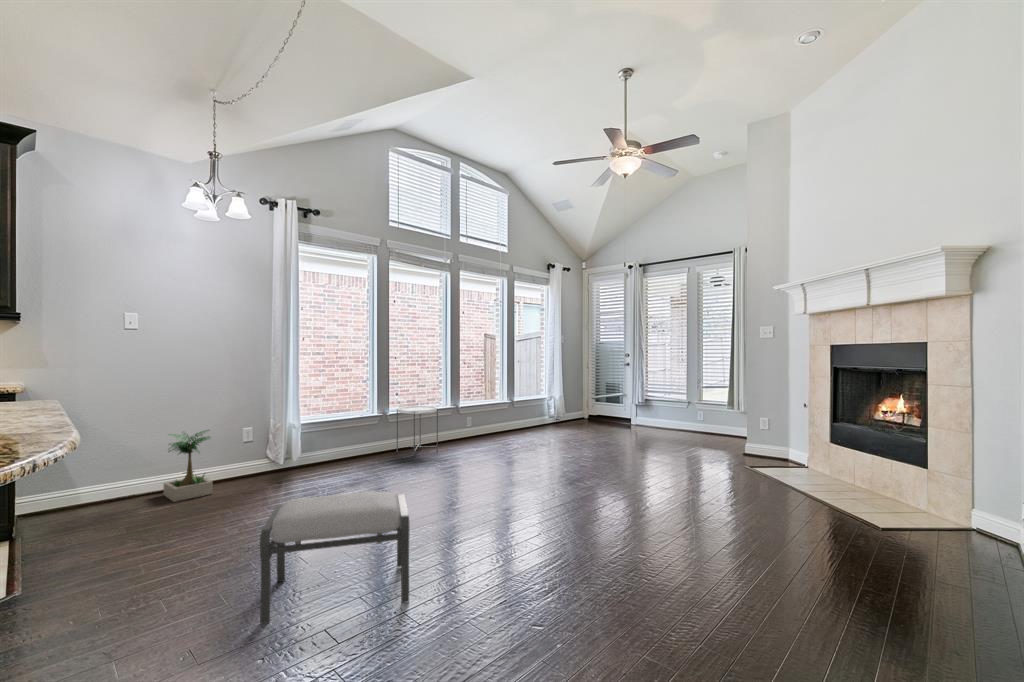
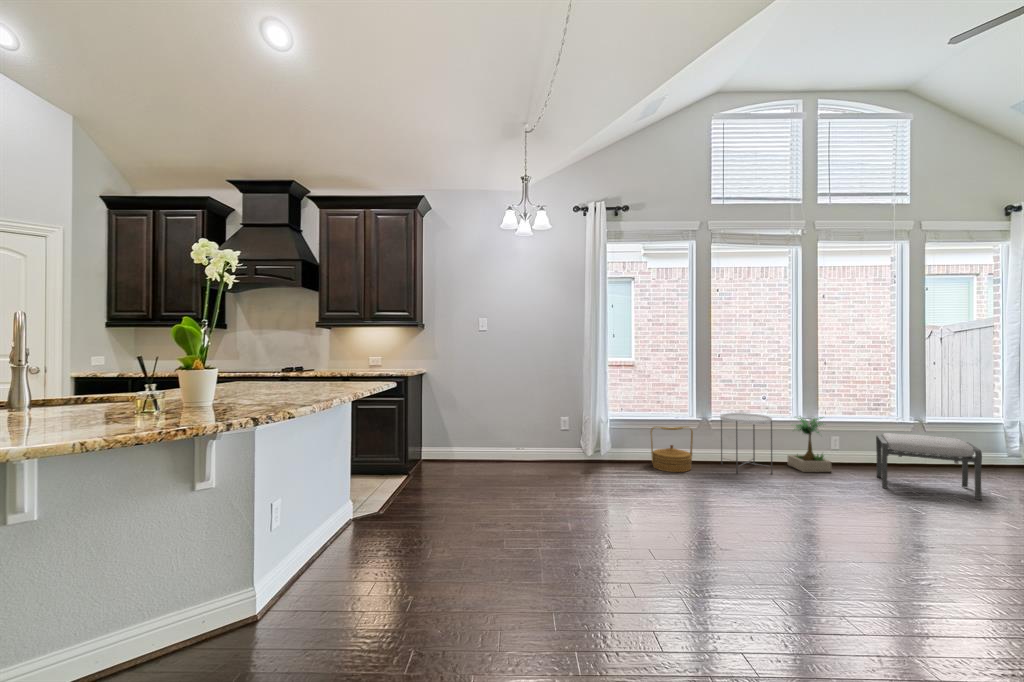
woven basket: none [341,422,379,466] -> present [651,426,693,472]
potted plant: present [164,430,213,502] -> present [788,416,832,472]
ottoman: present [260,492,410,624] -> present [876,433,982,500]

